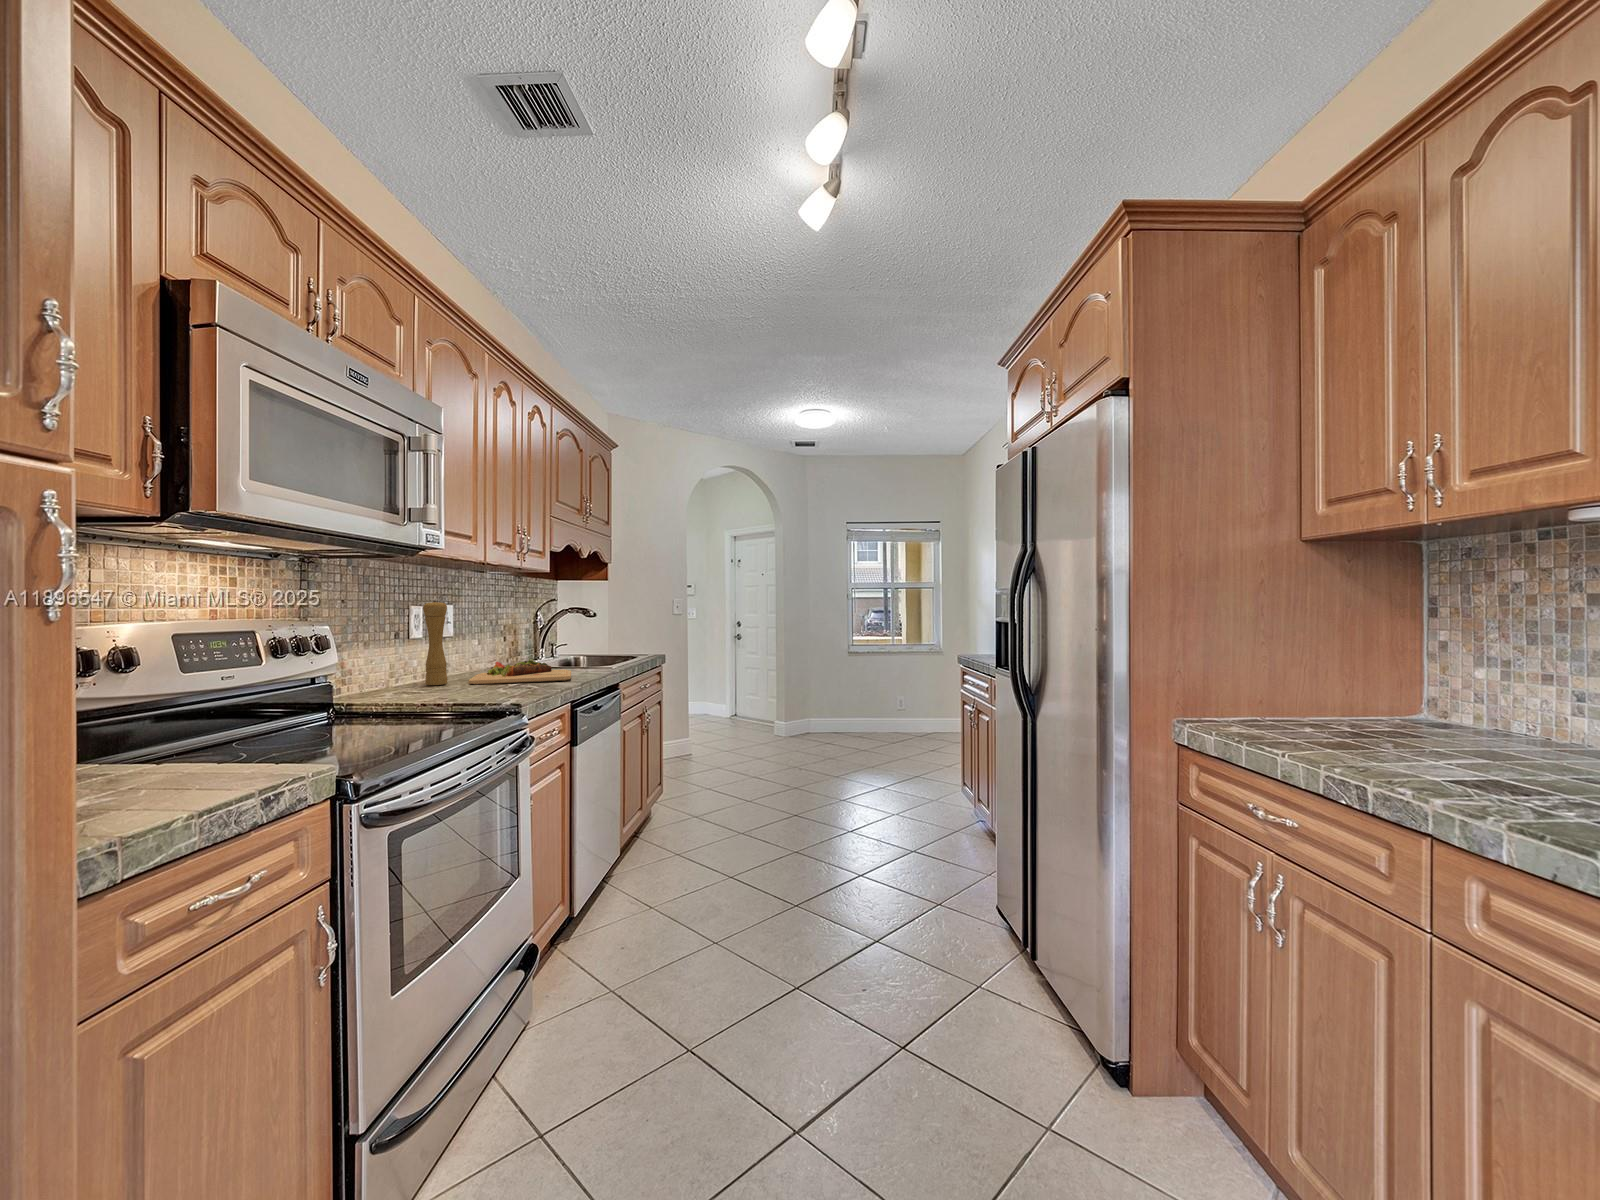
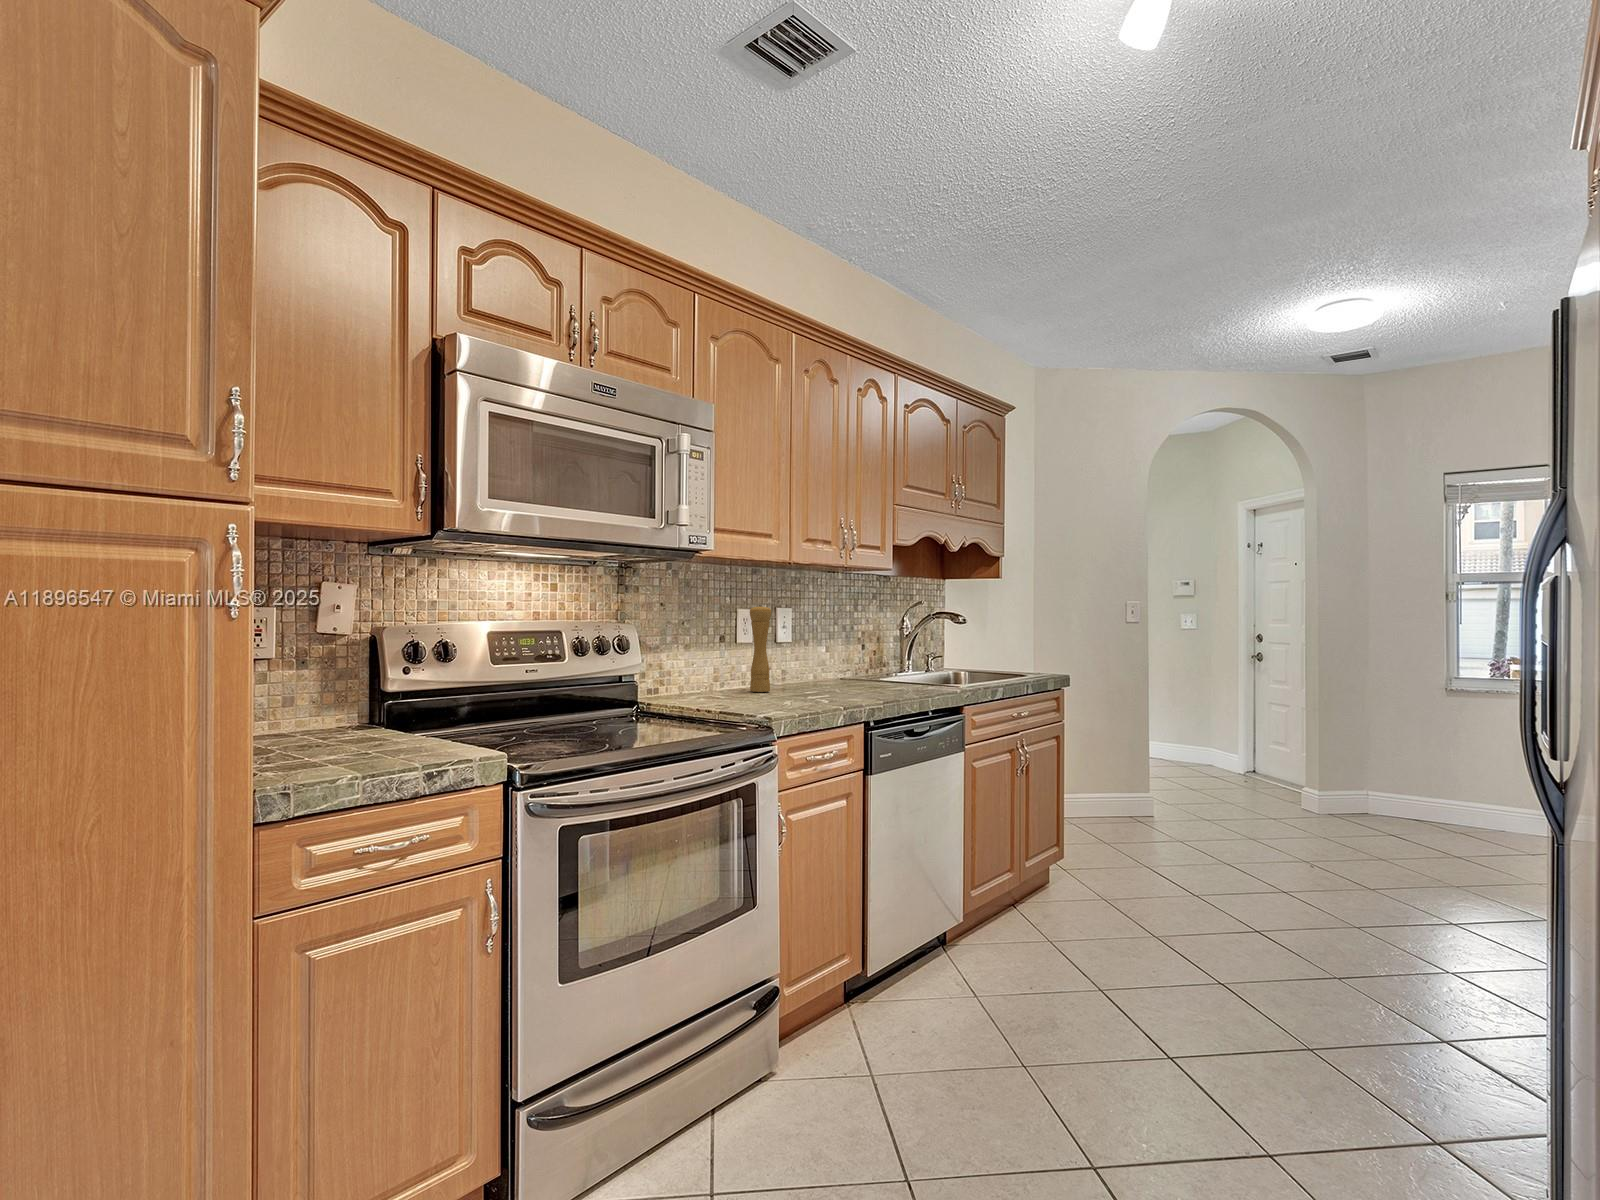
cutting board: present [469,659,571,685] -> none [786,672,901,699]

